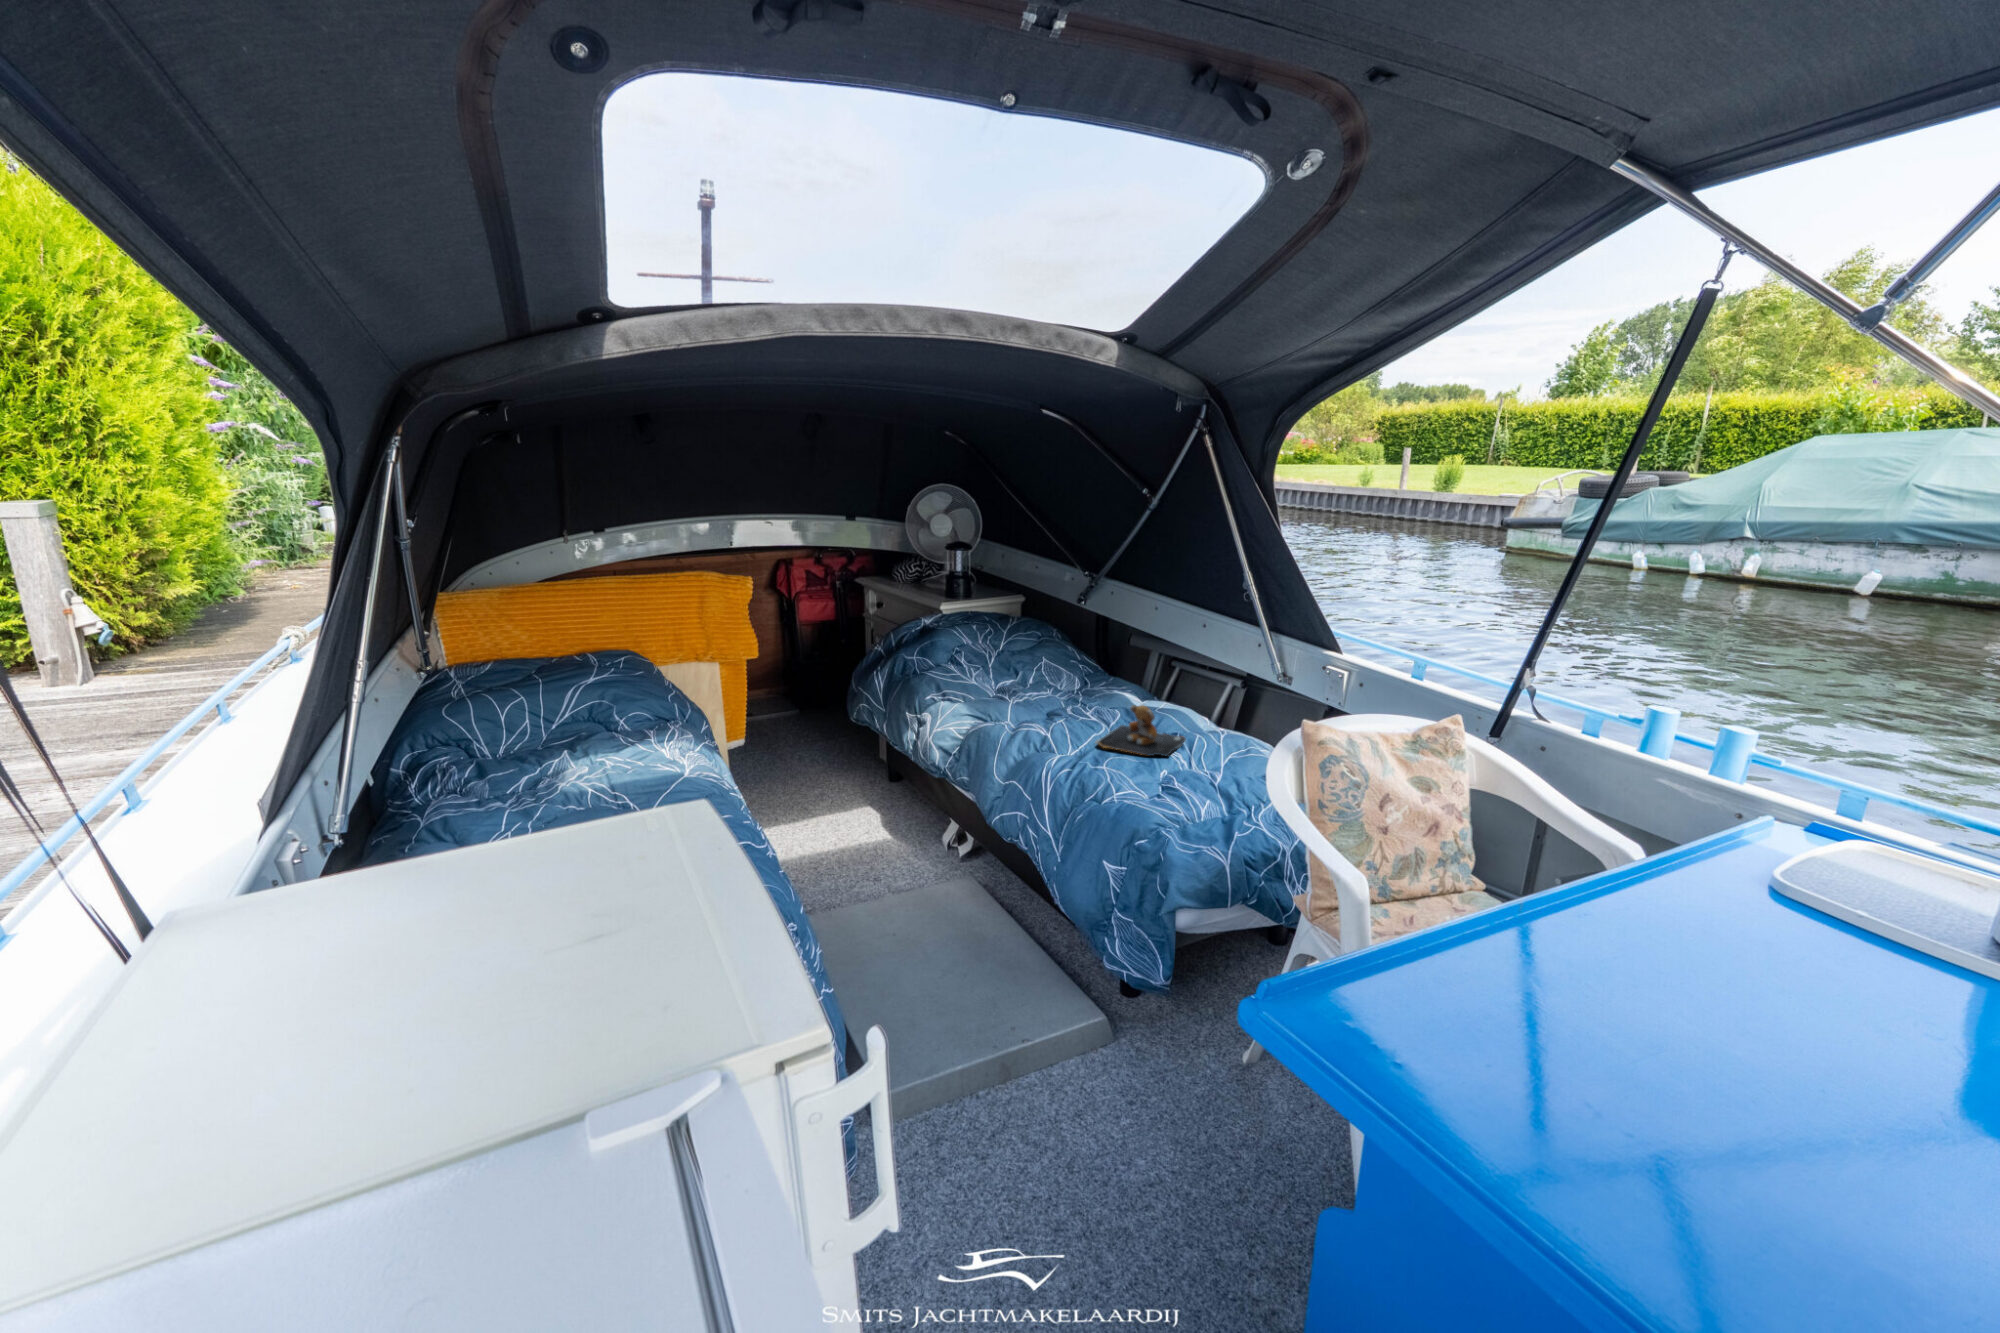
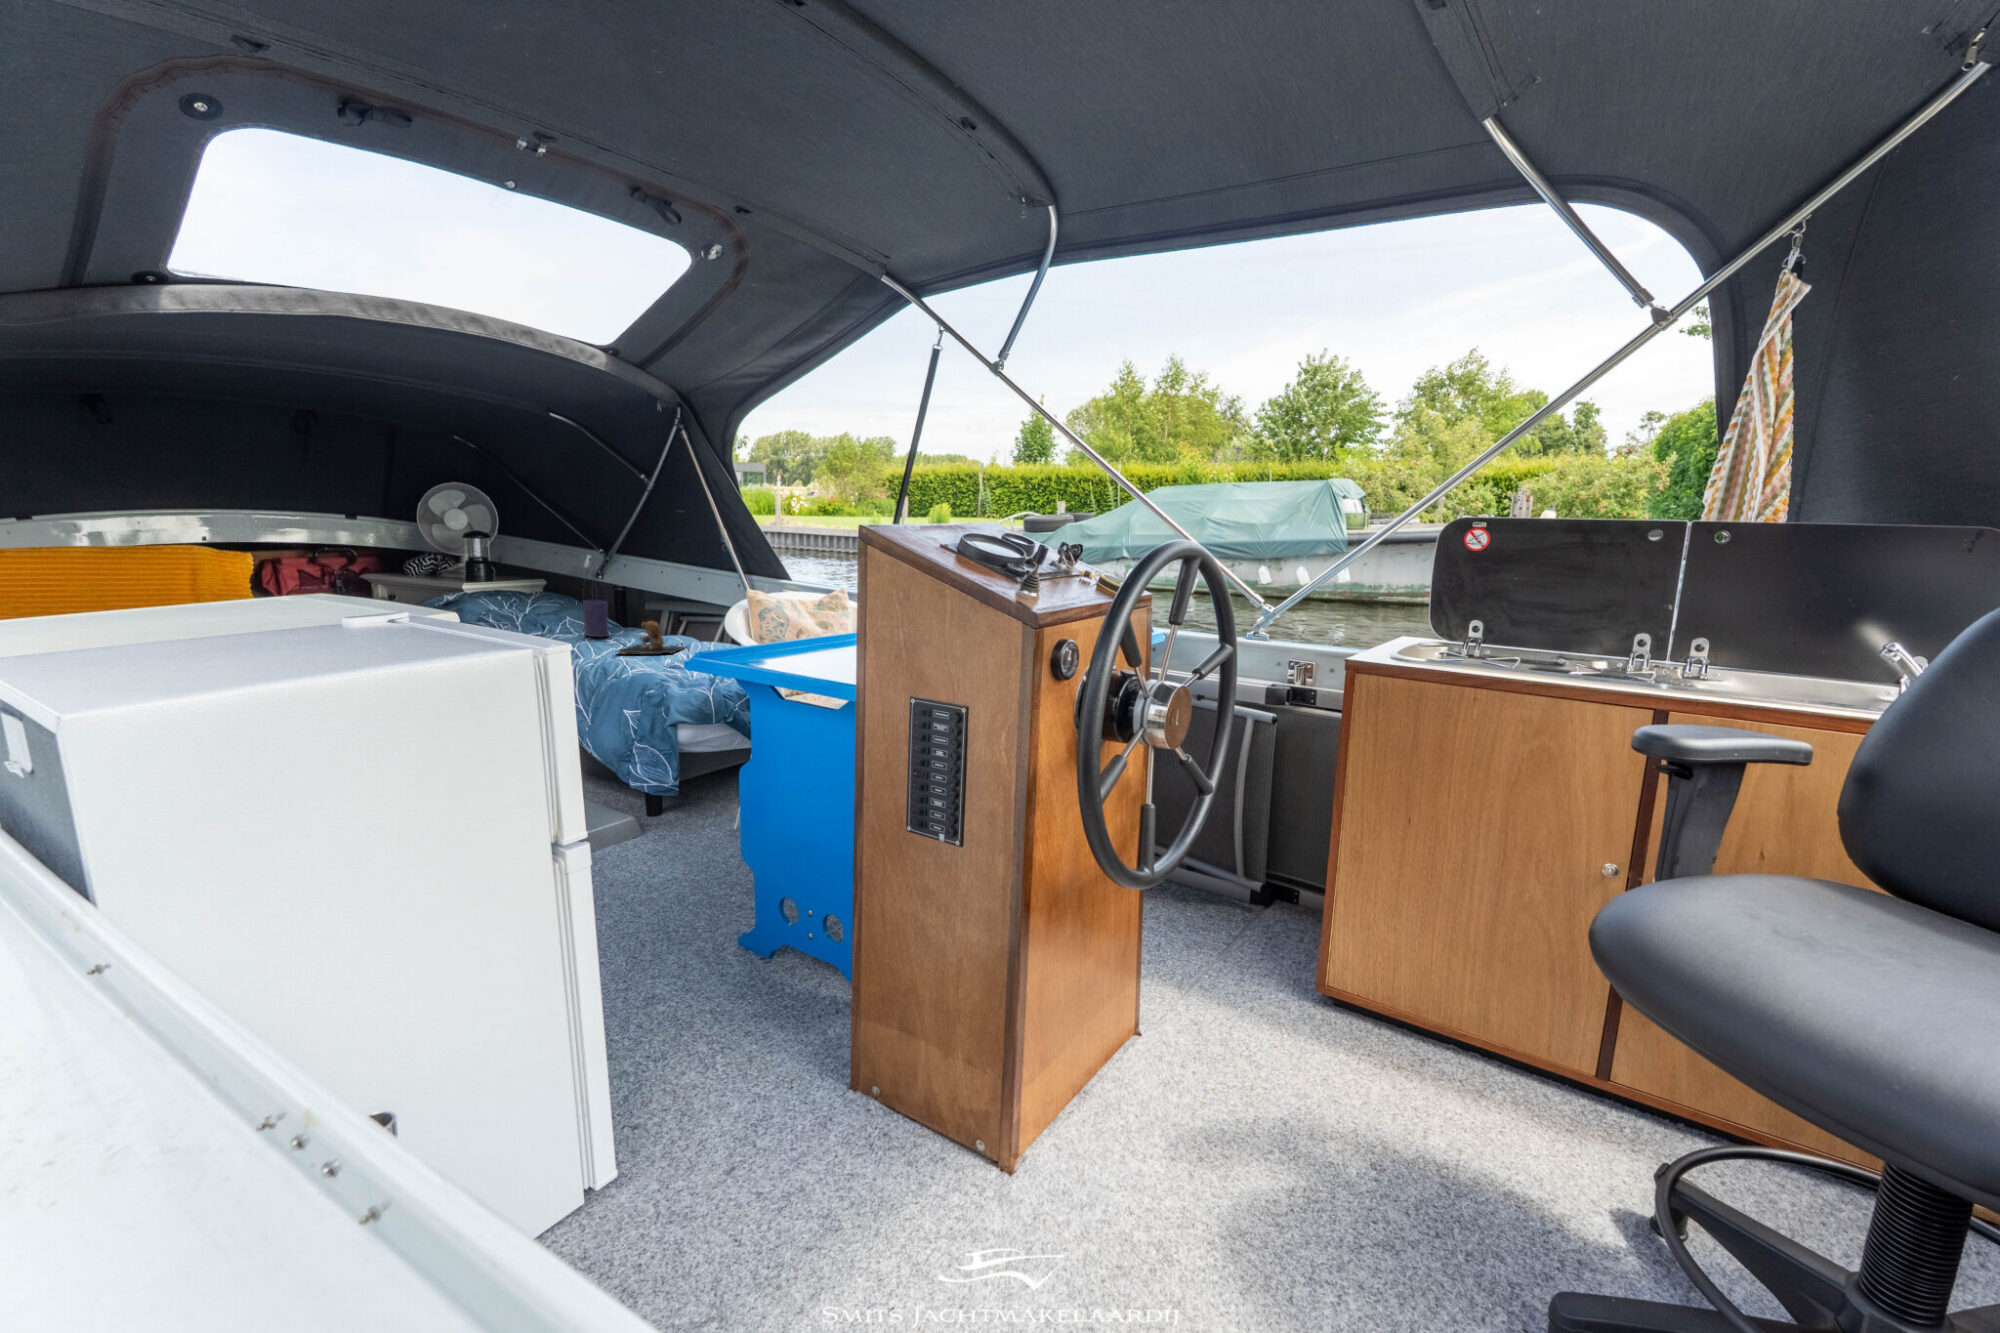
tote bag: none [1060,612,1089,699] -> present [583,573,609,637]

